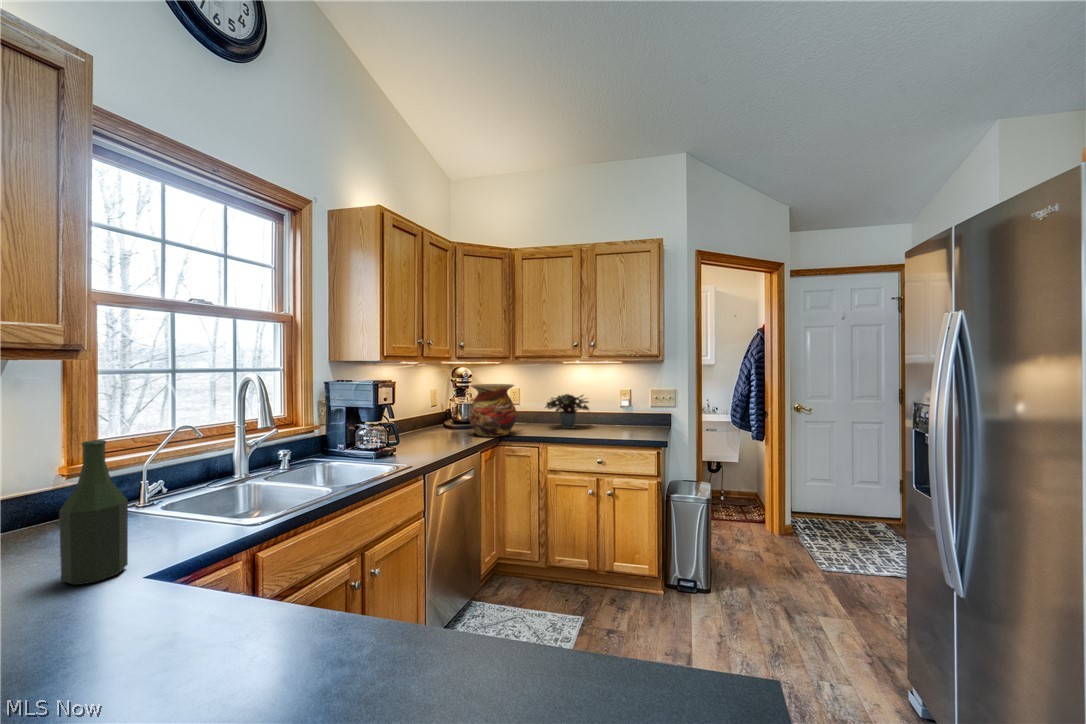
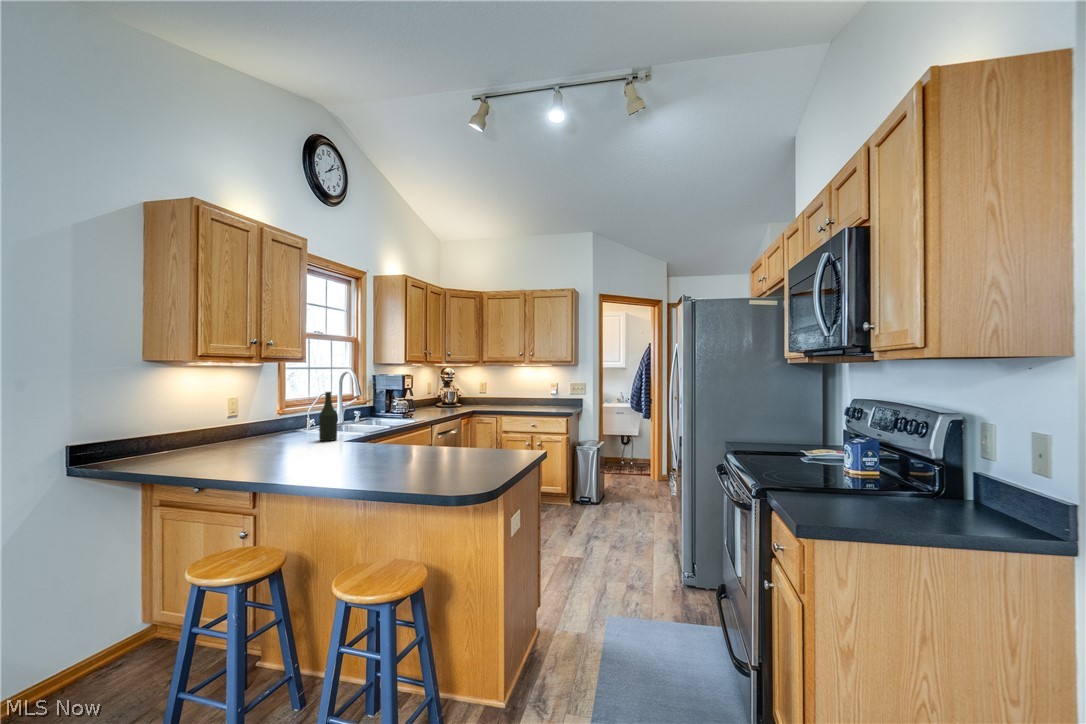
vase: present [469,384,516,437] -> none [453,379,483,411]
potted plant: present [545,394,589,429] -> none [502,386,530,408]

